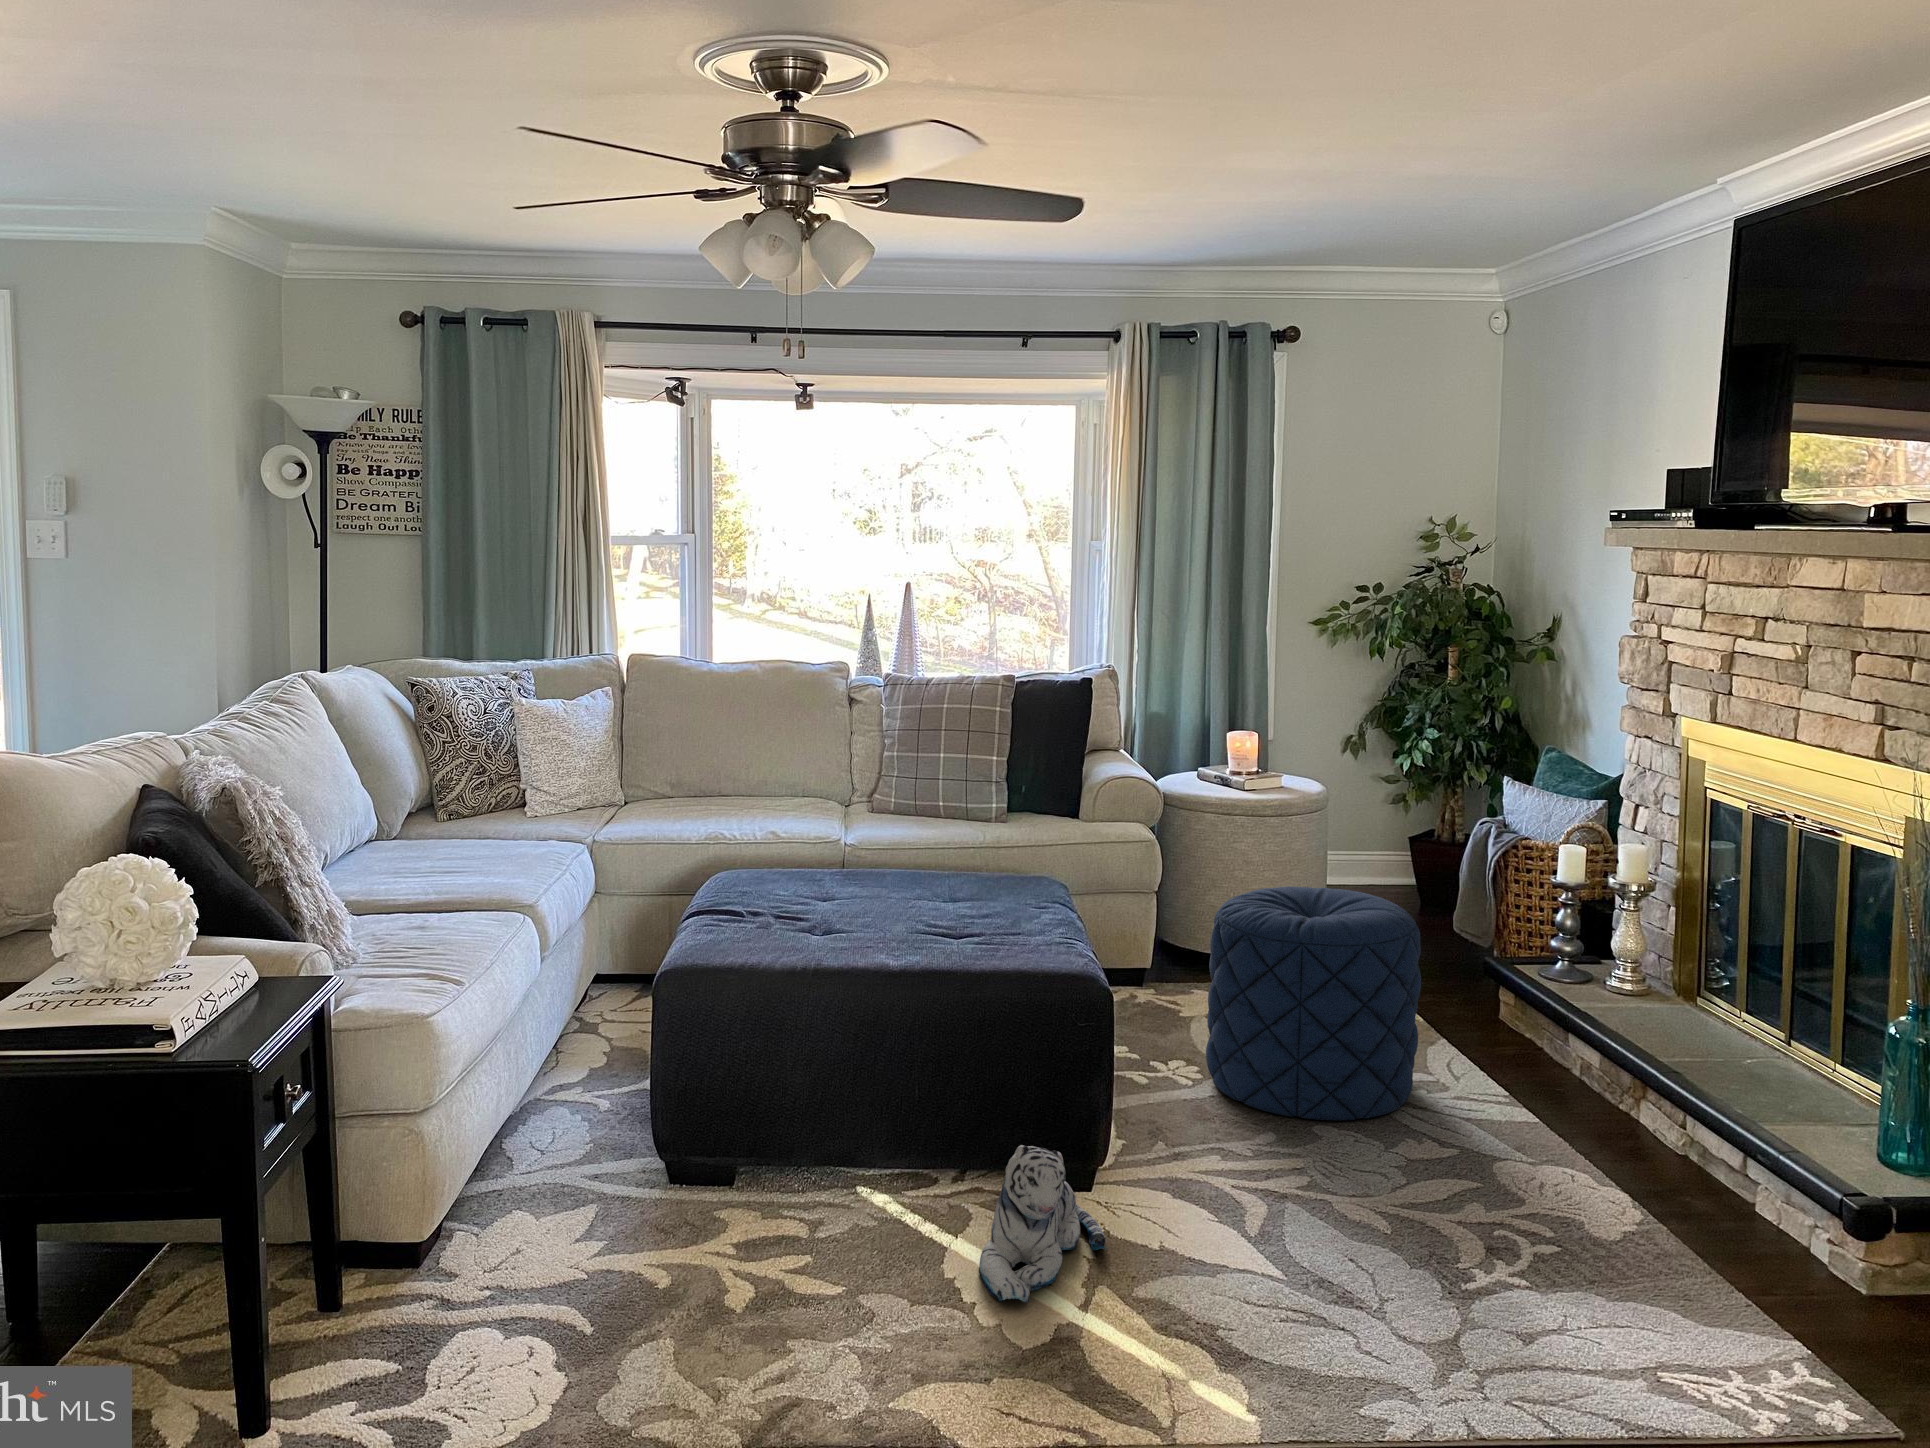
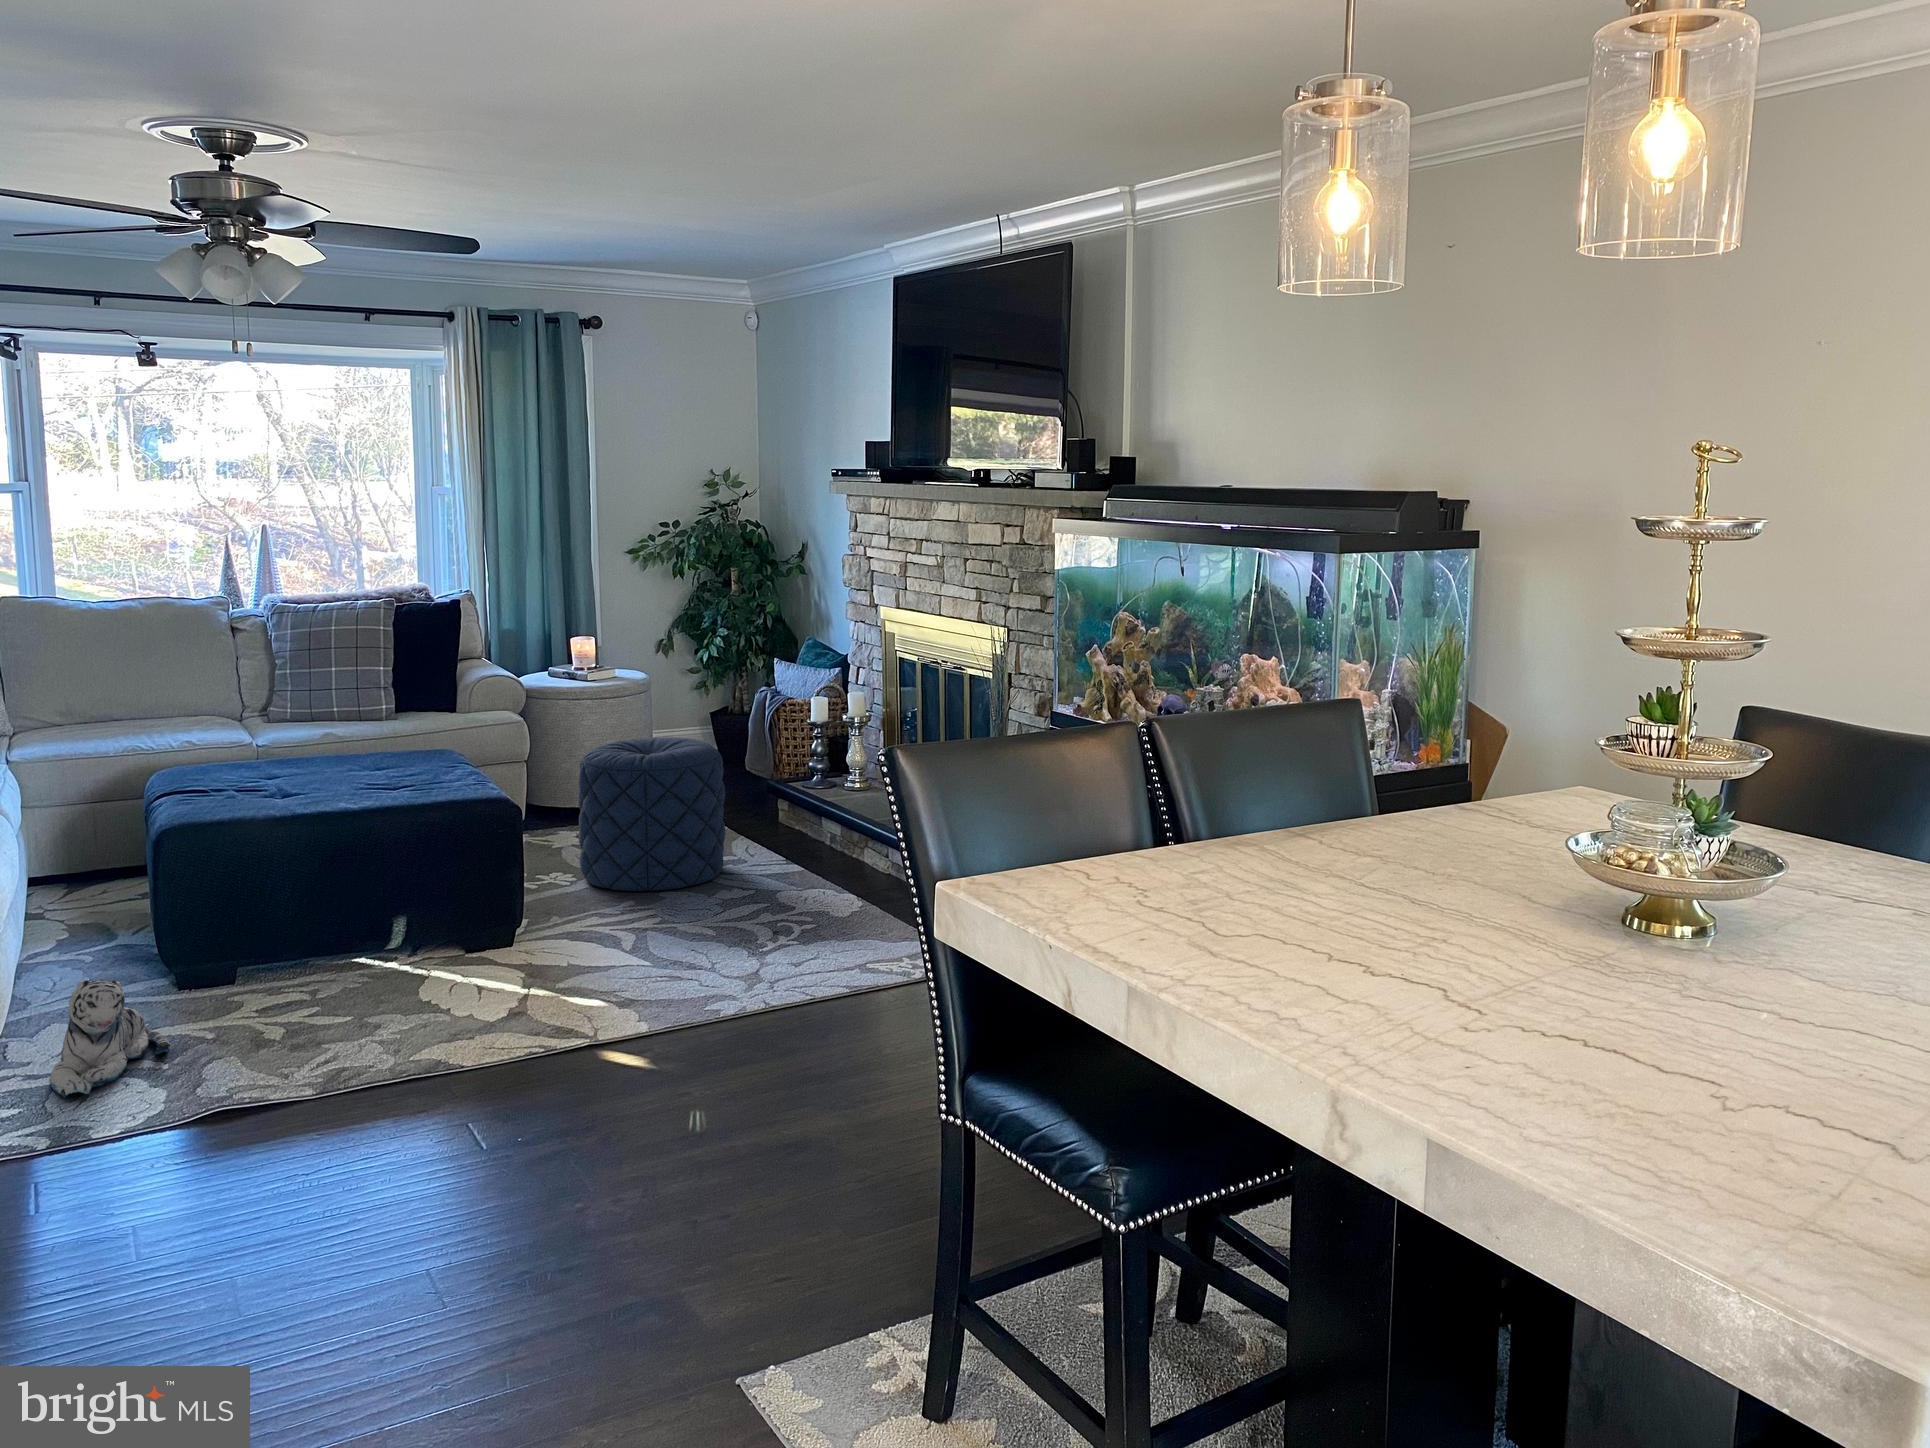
plush toy: present [979,1145,1106,1302] -> present [49,980,170,1098]

